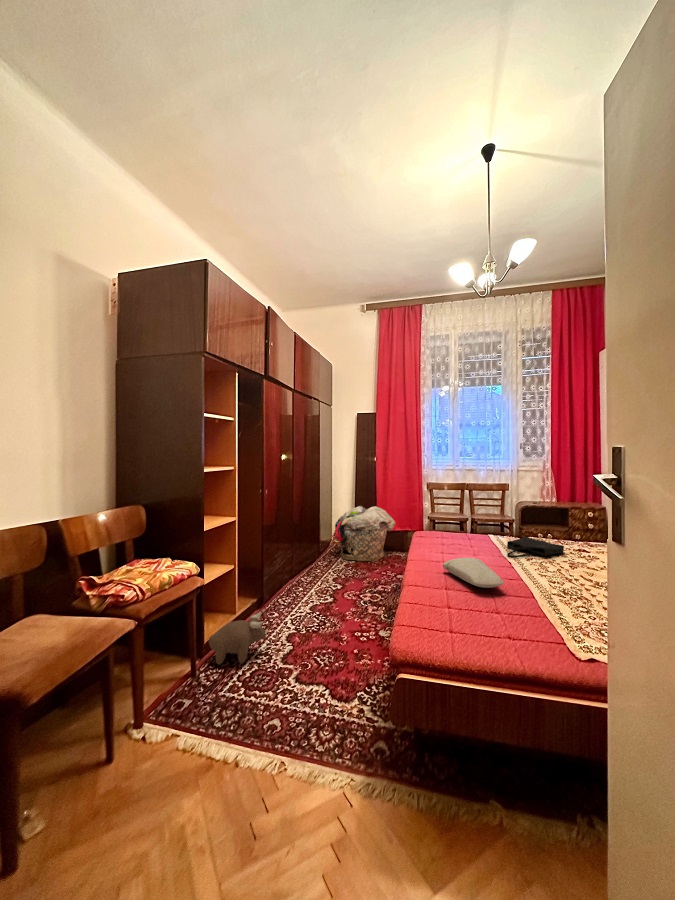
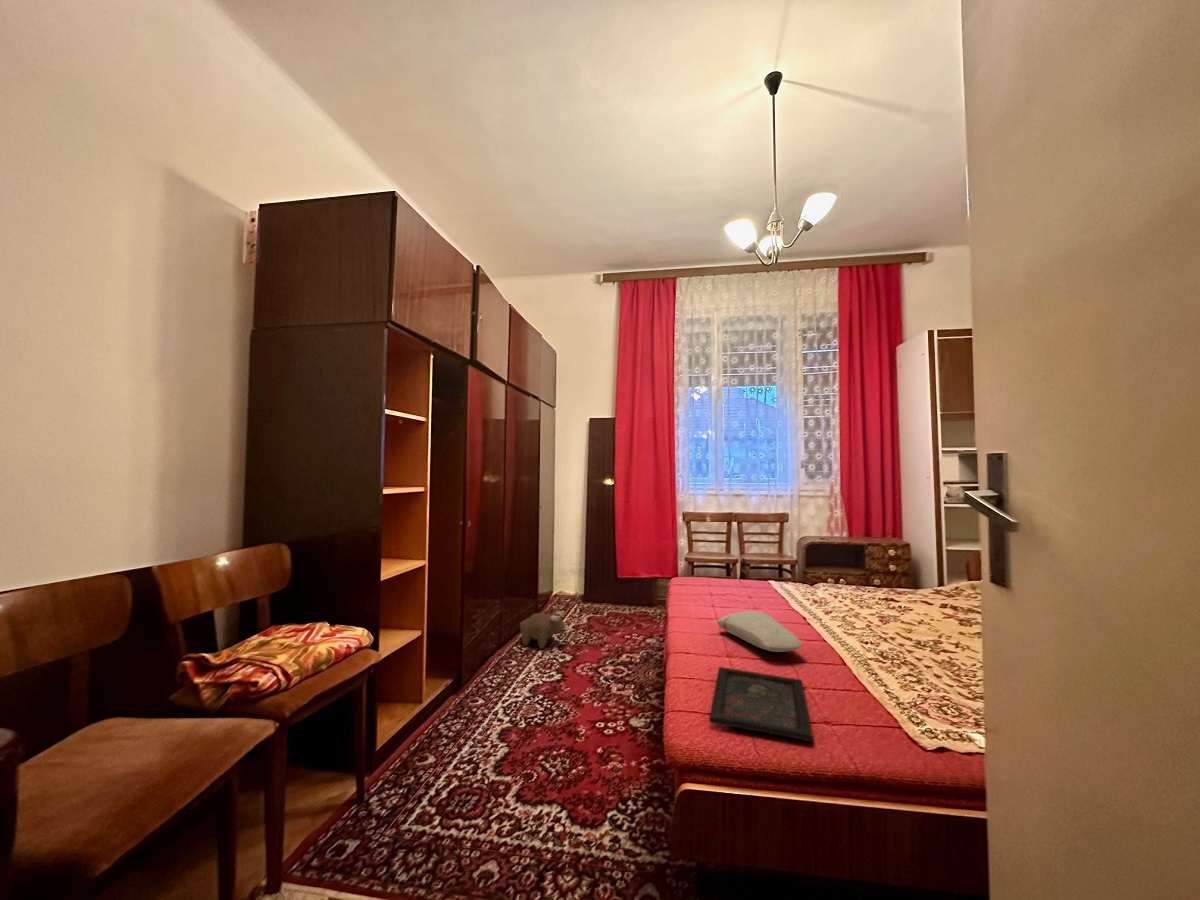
laundry basket: present [331,506,395,561] -> none [557,543,643,620]
tote bag: present [507,536,564,558] -> none [795,581,867,610]
tray: none [425,597,500,650] -> present [709,667,813,741]
plush toy: present [209,613,268,665] -> present [520,611,567,649]

